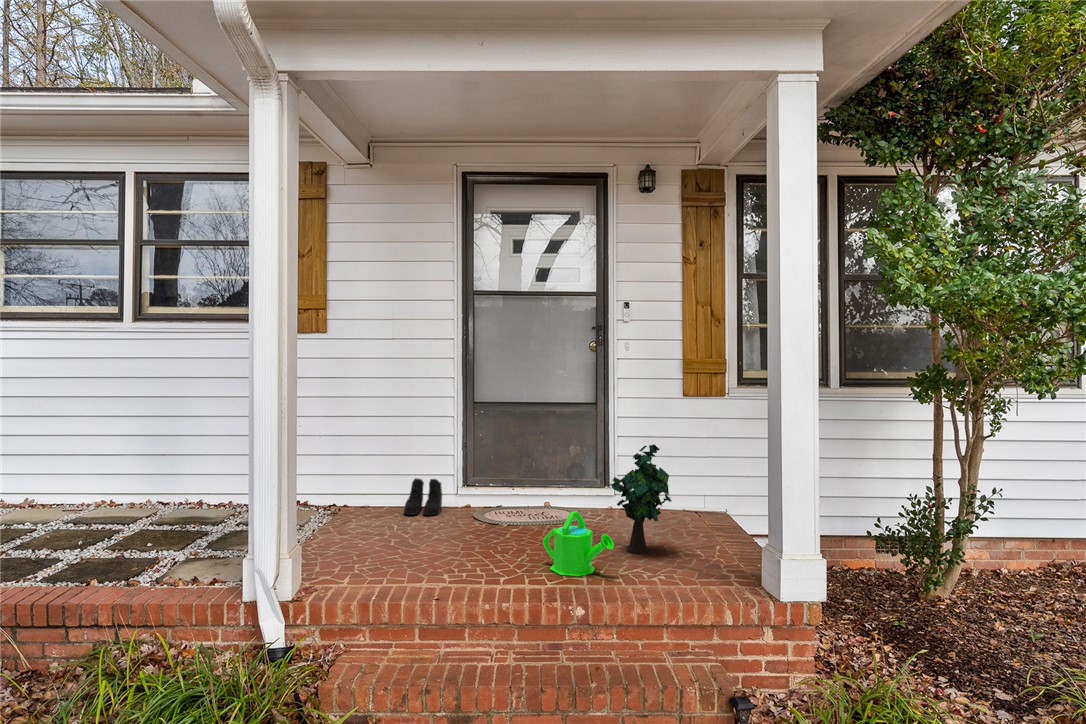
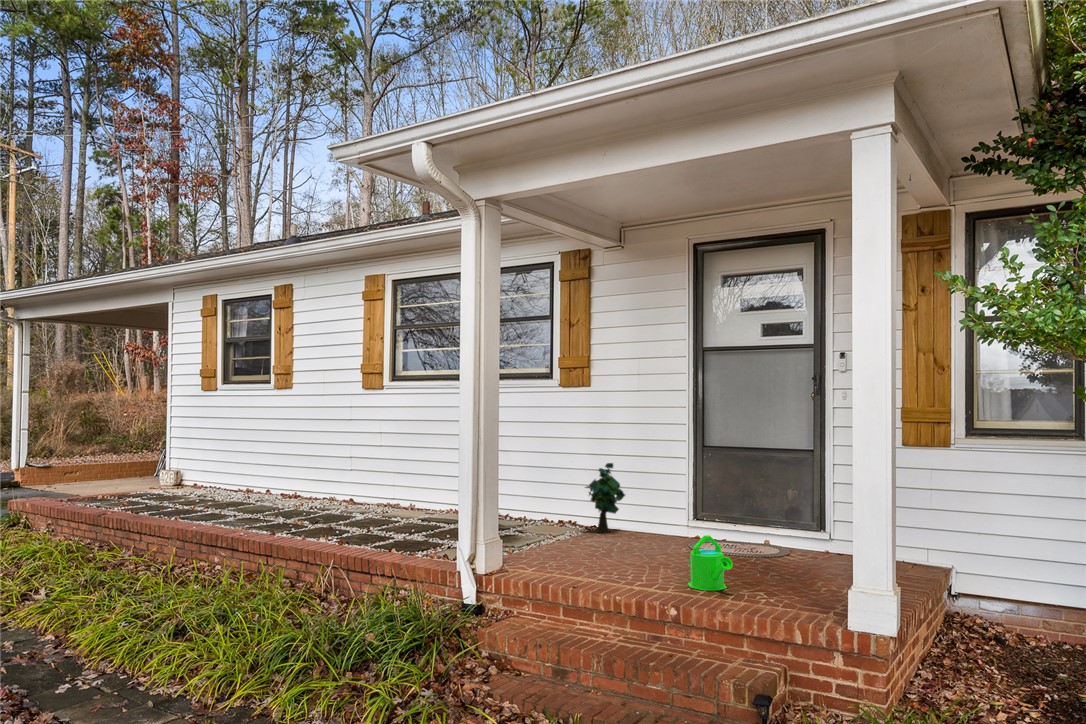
decorative plant: present [609,444,672,553] -> present [585,463,625,533]
boots: present [404,478,442,515] -> none [637,509,673,541]

